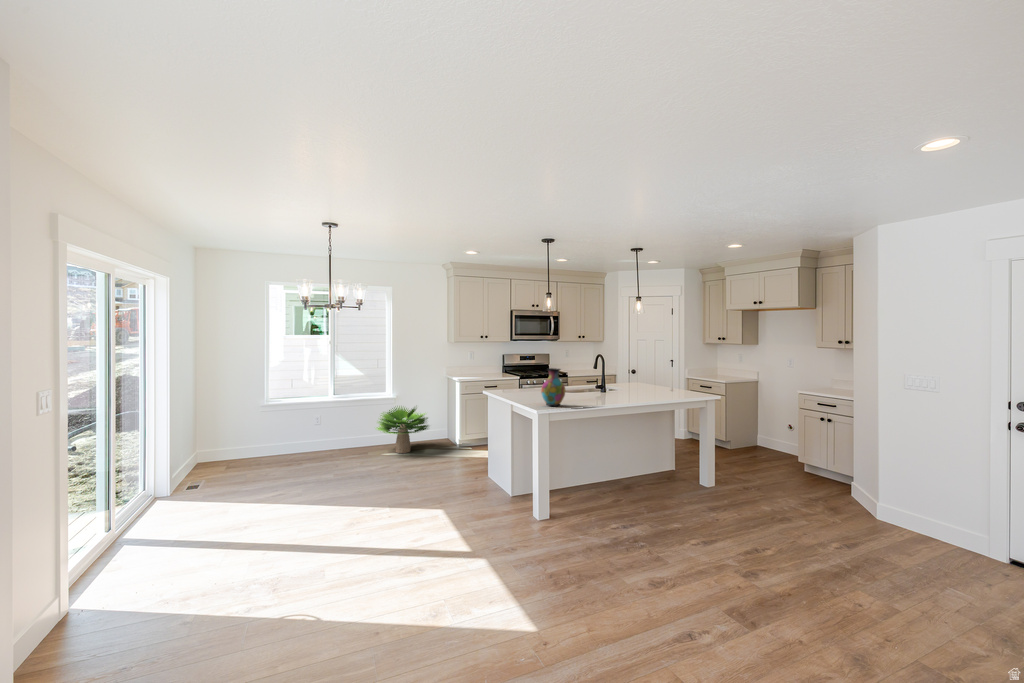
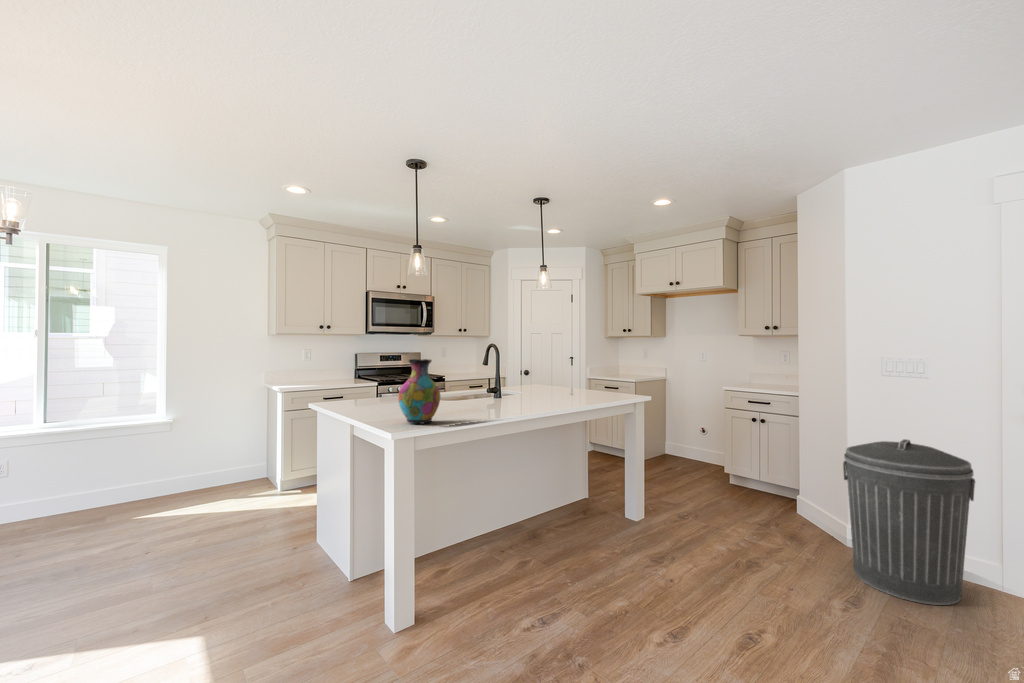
potted plant: present [377,406,428,453] -> none [126,429,237,509]
trash can: none [860,436,956,554] -> present [843,439,975,605]

